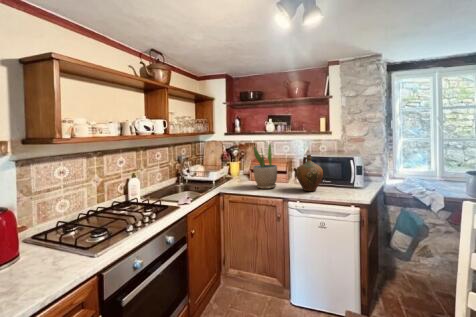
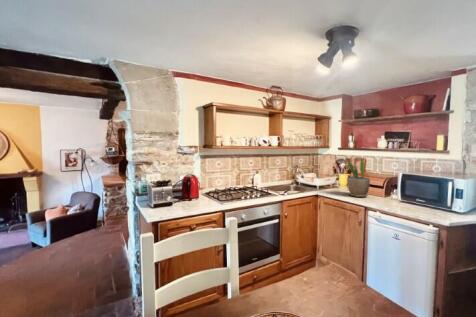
ceramic jug: present [296,155,323,191] -> none [385,172,412,206]

